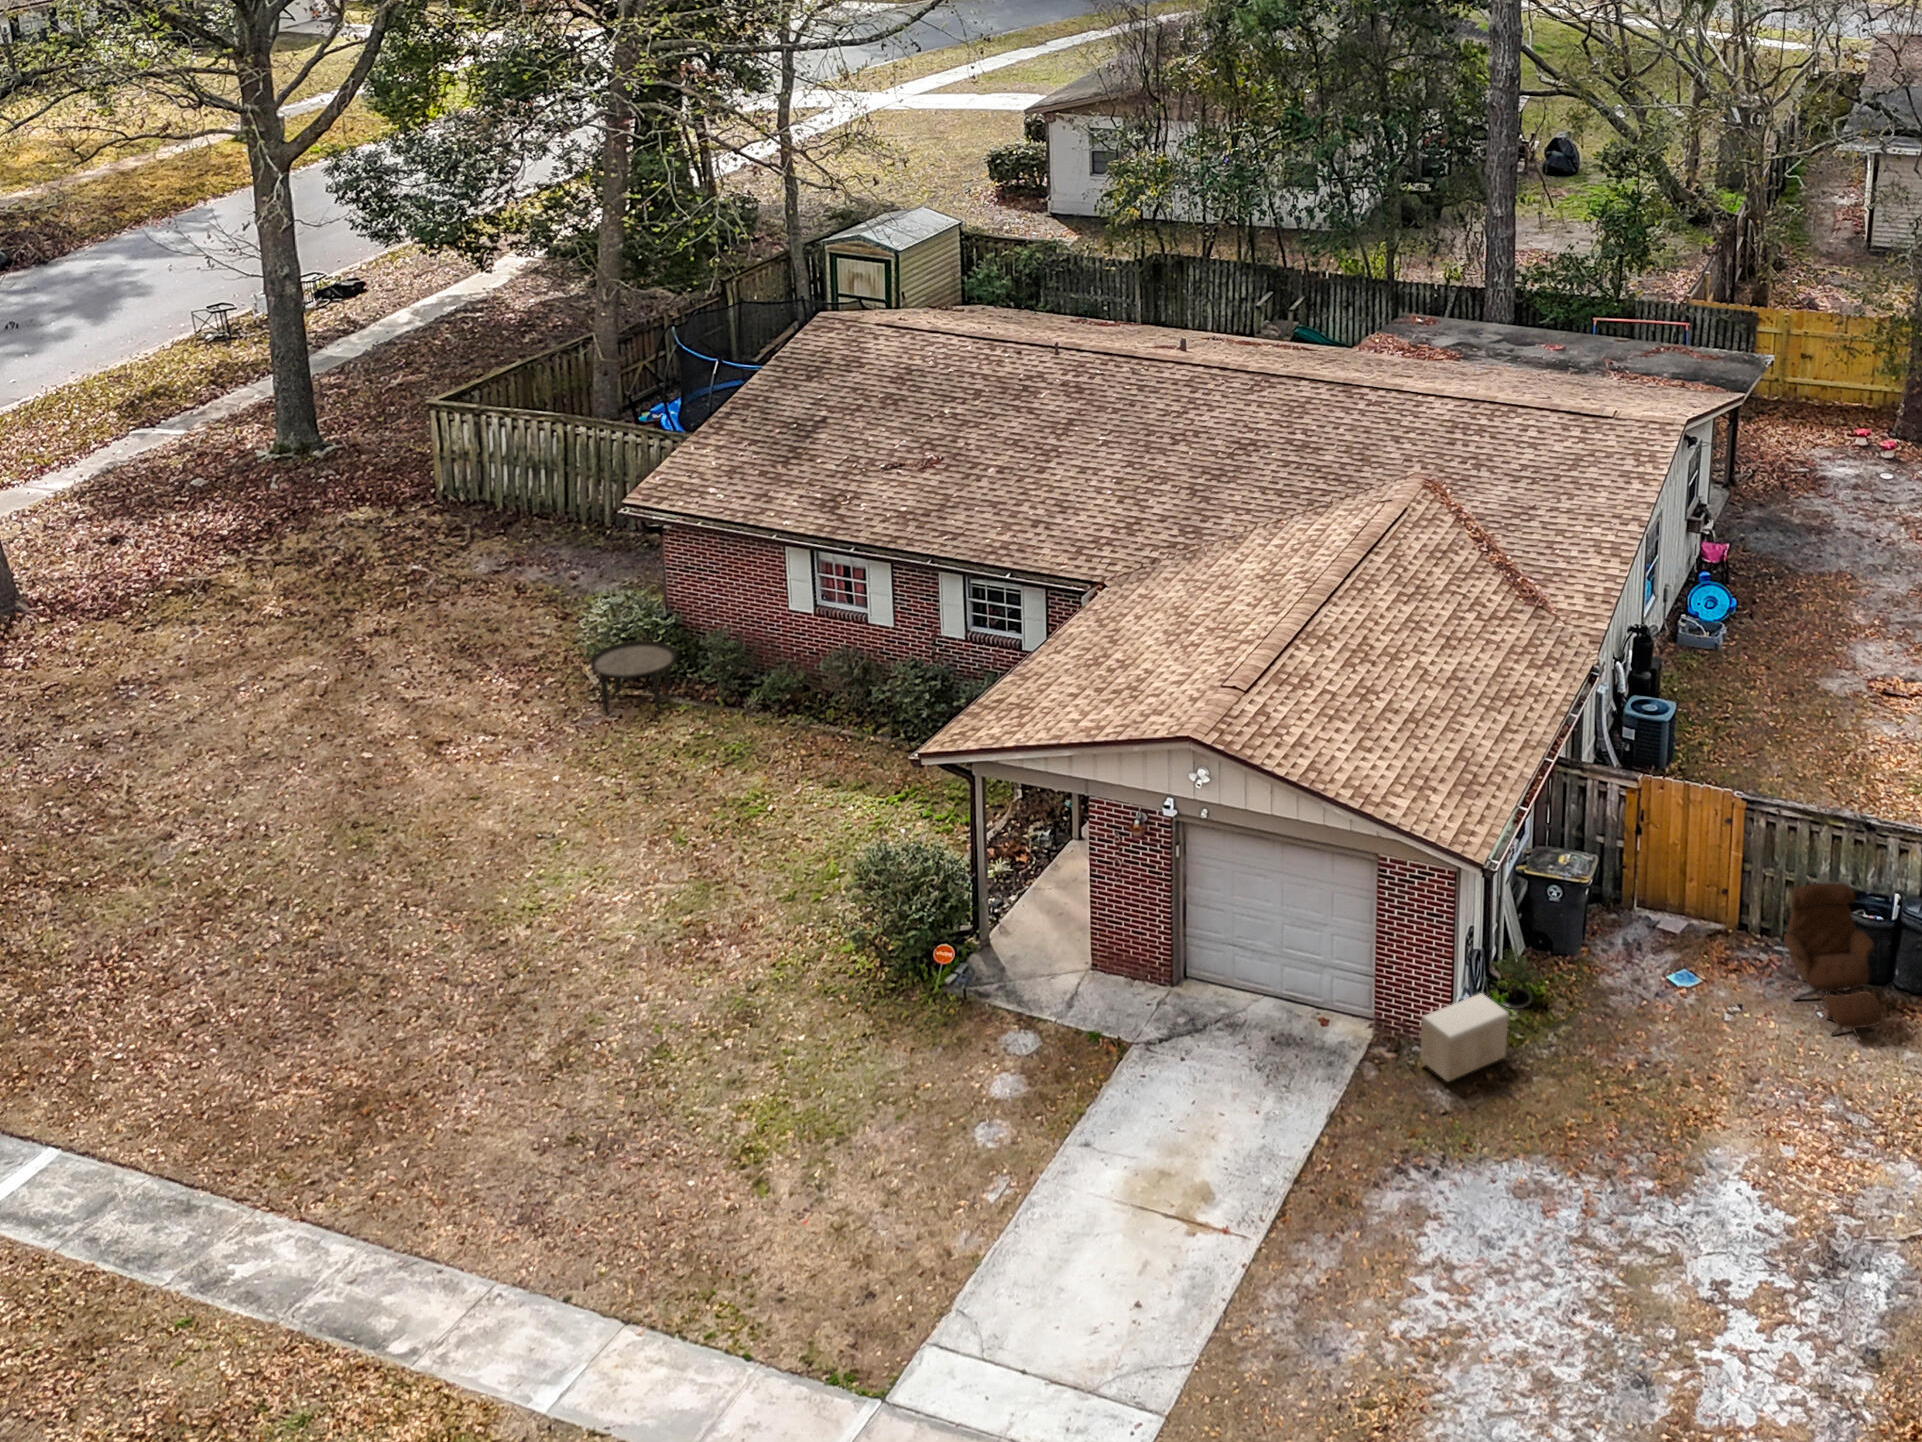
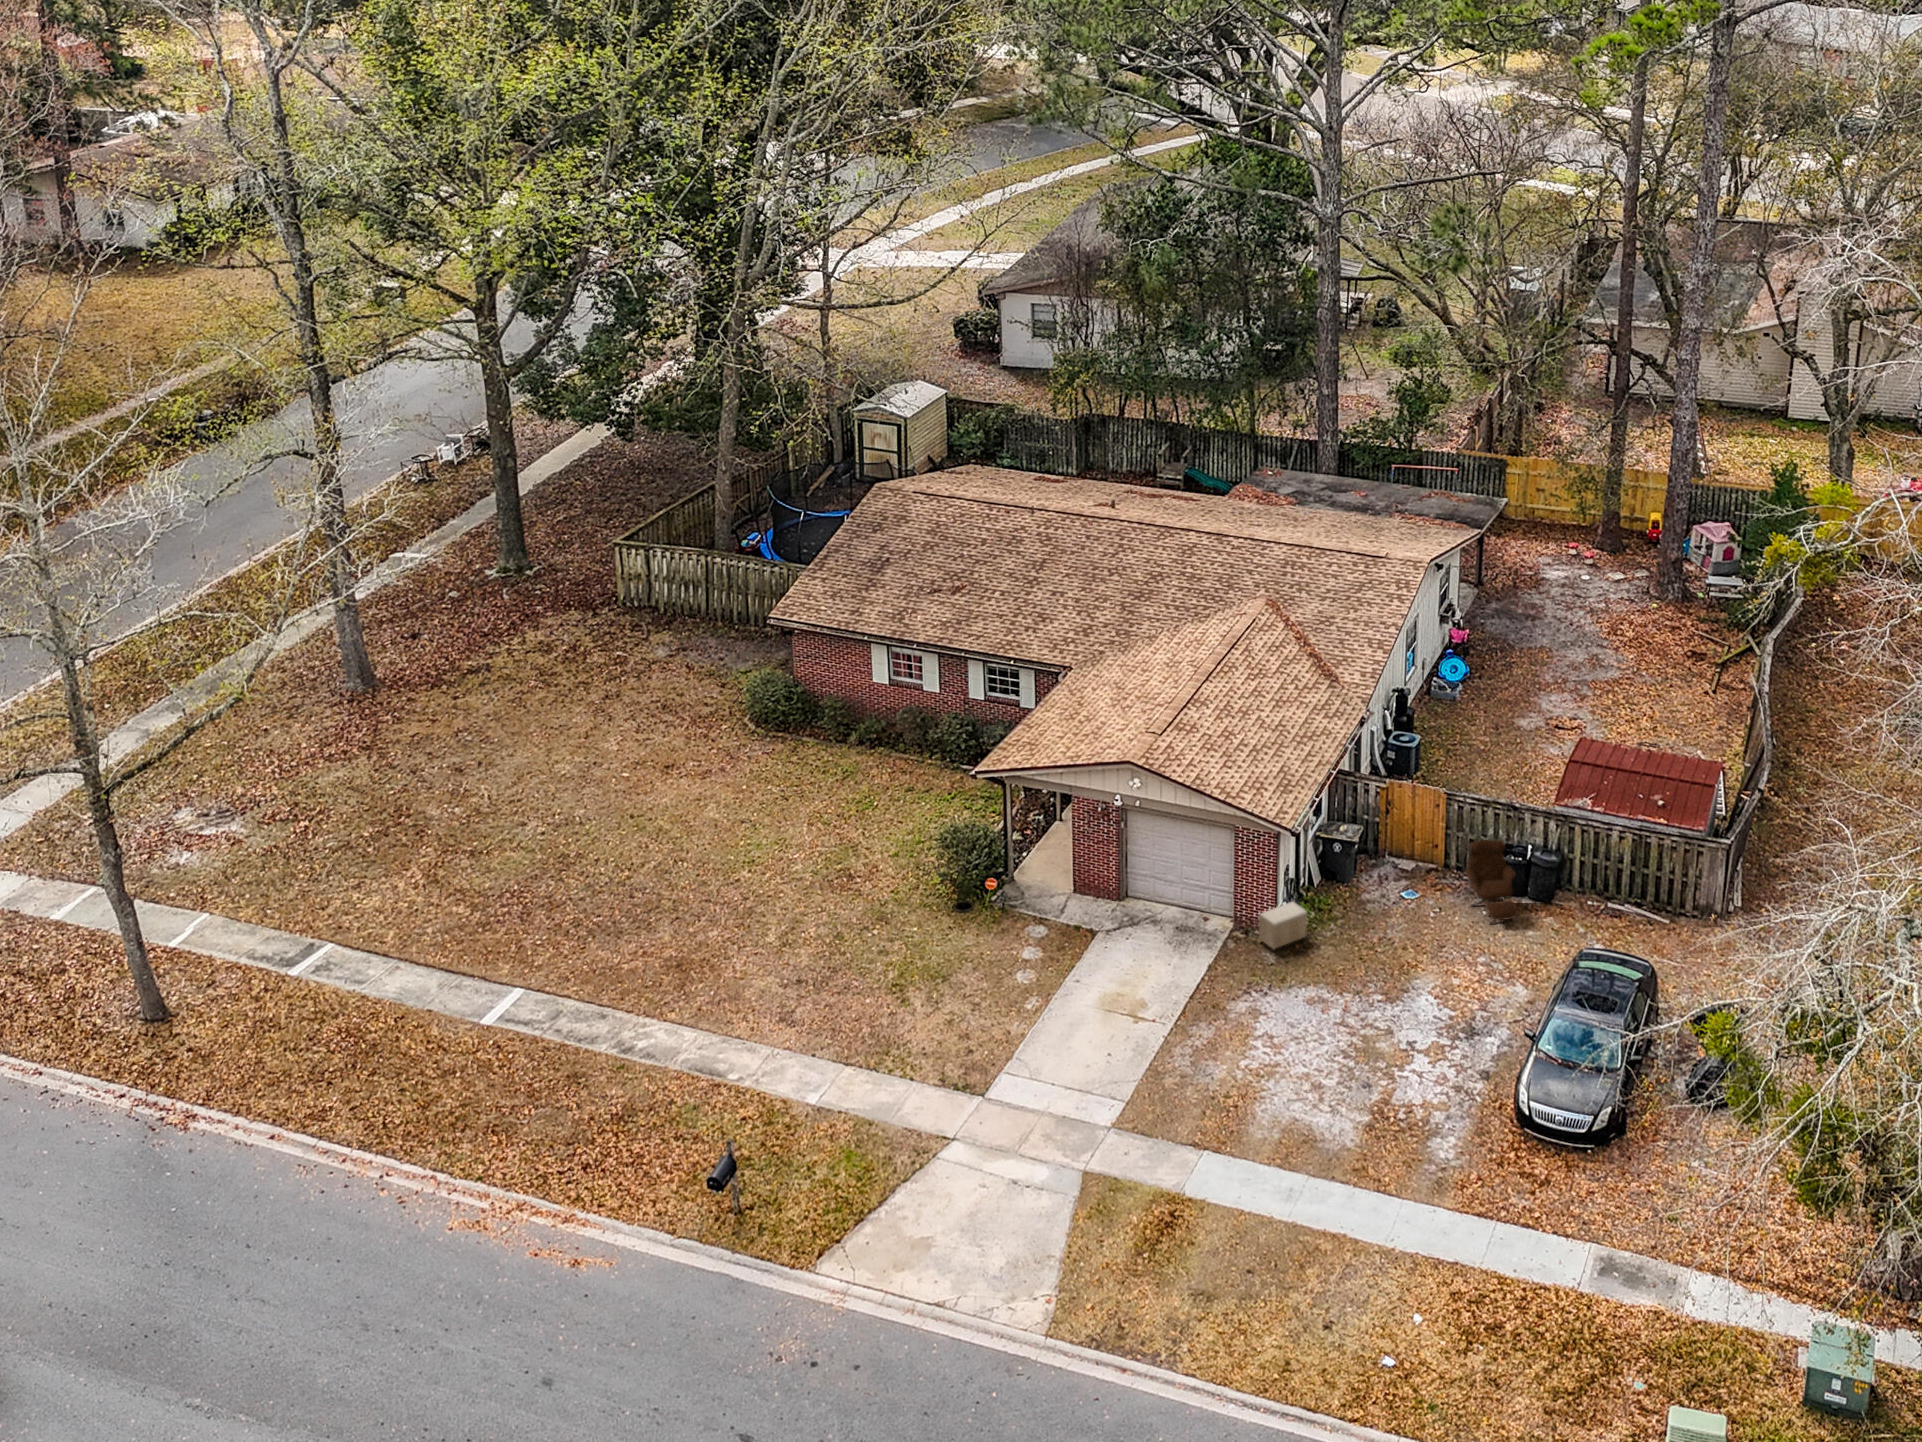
round table: present [590,641,677,715] -> none [753,701,806,748]
potted tree: present [1498,946,1536,1009] -> present [954,877,974,912]

